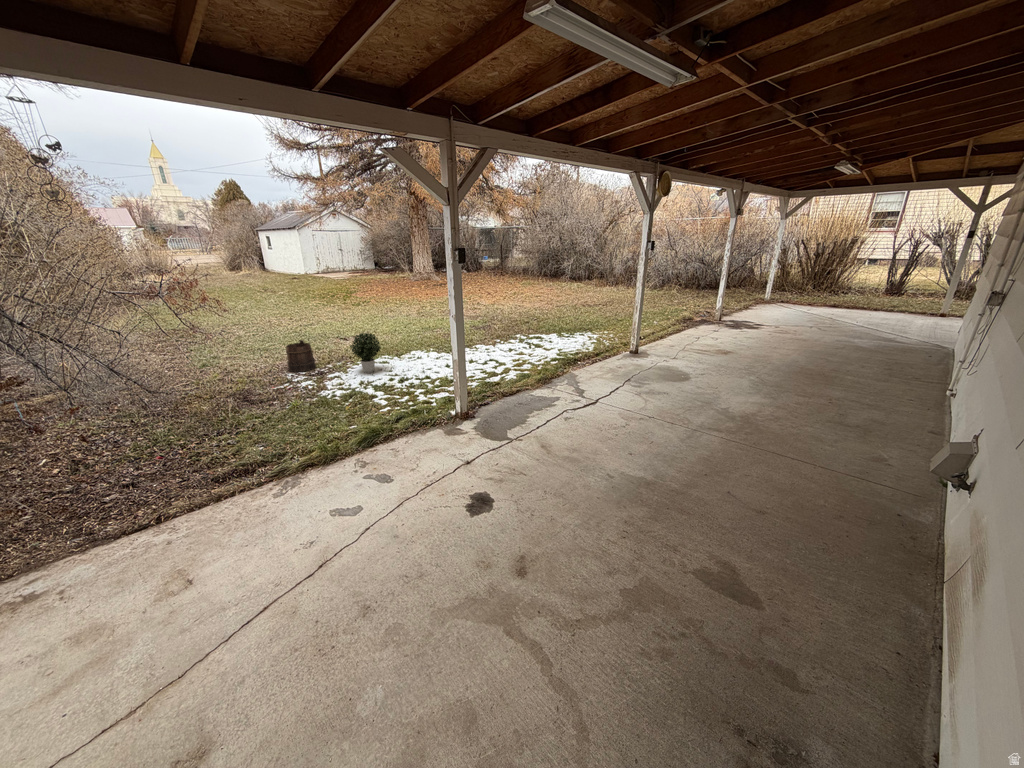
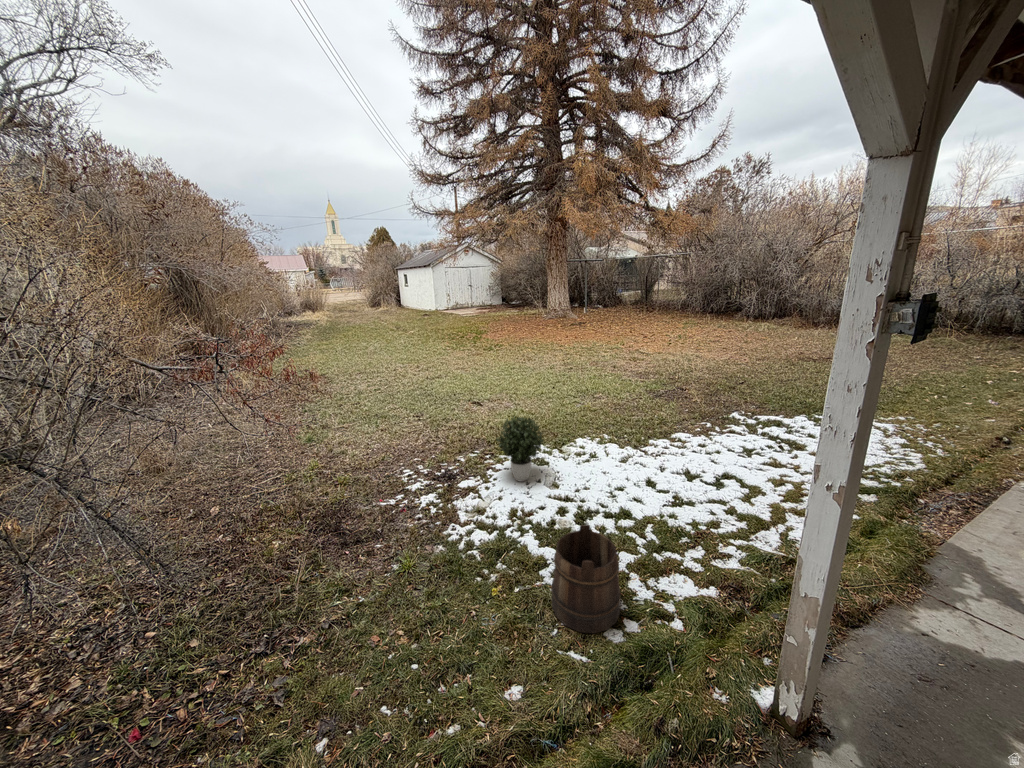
bucket: present [286,340,316,372] -> present [551,525,621,633]

